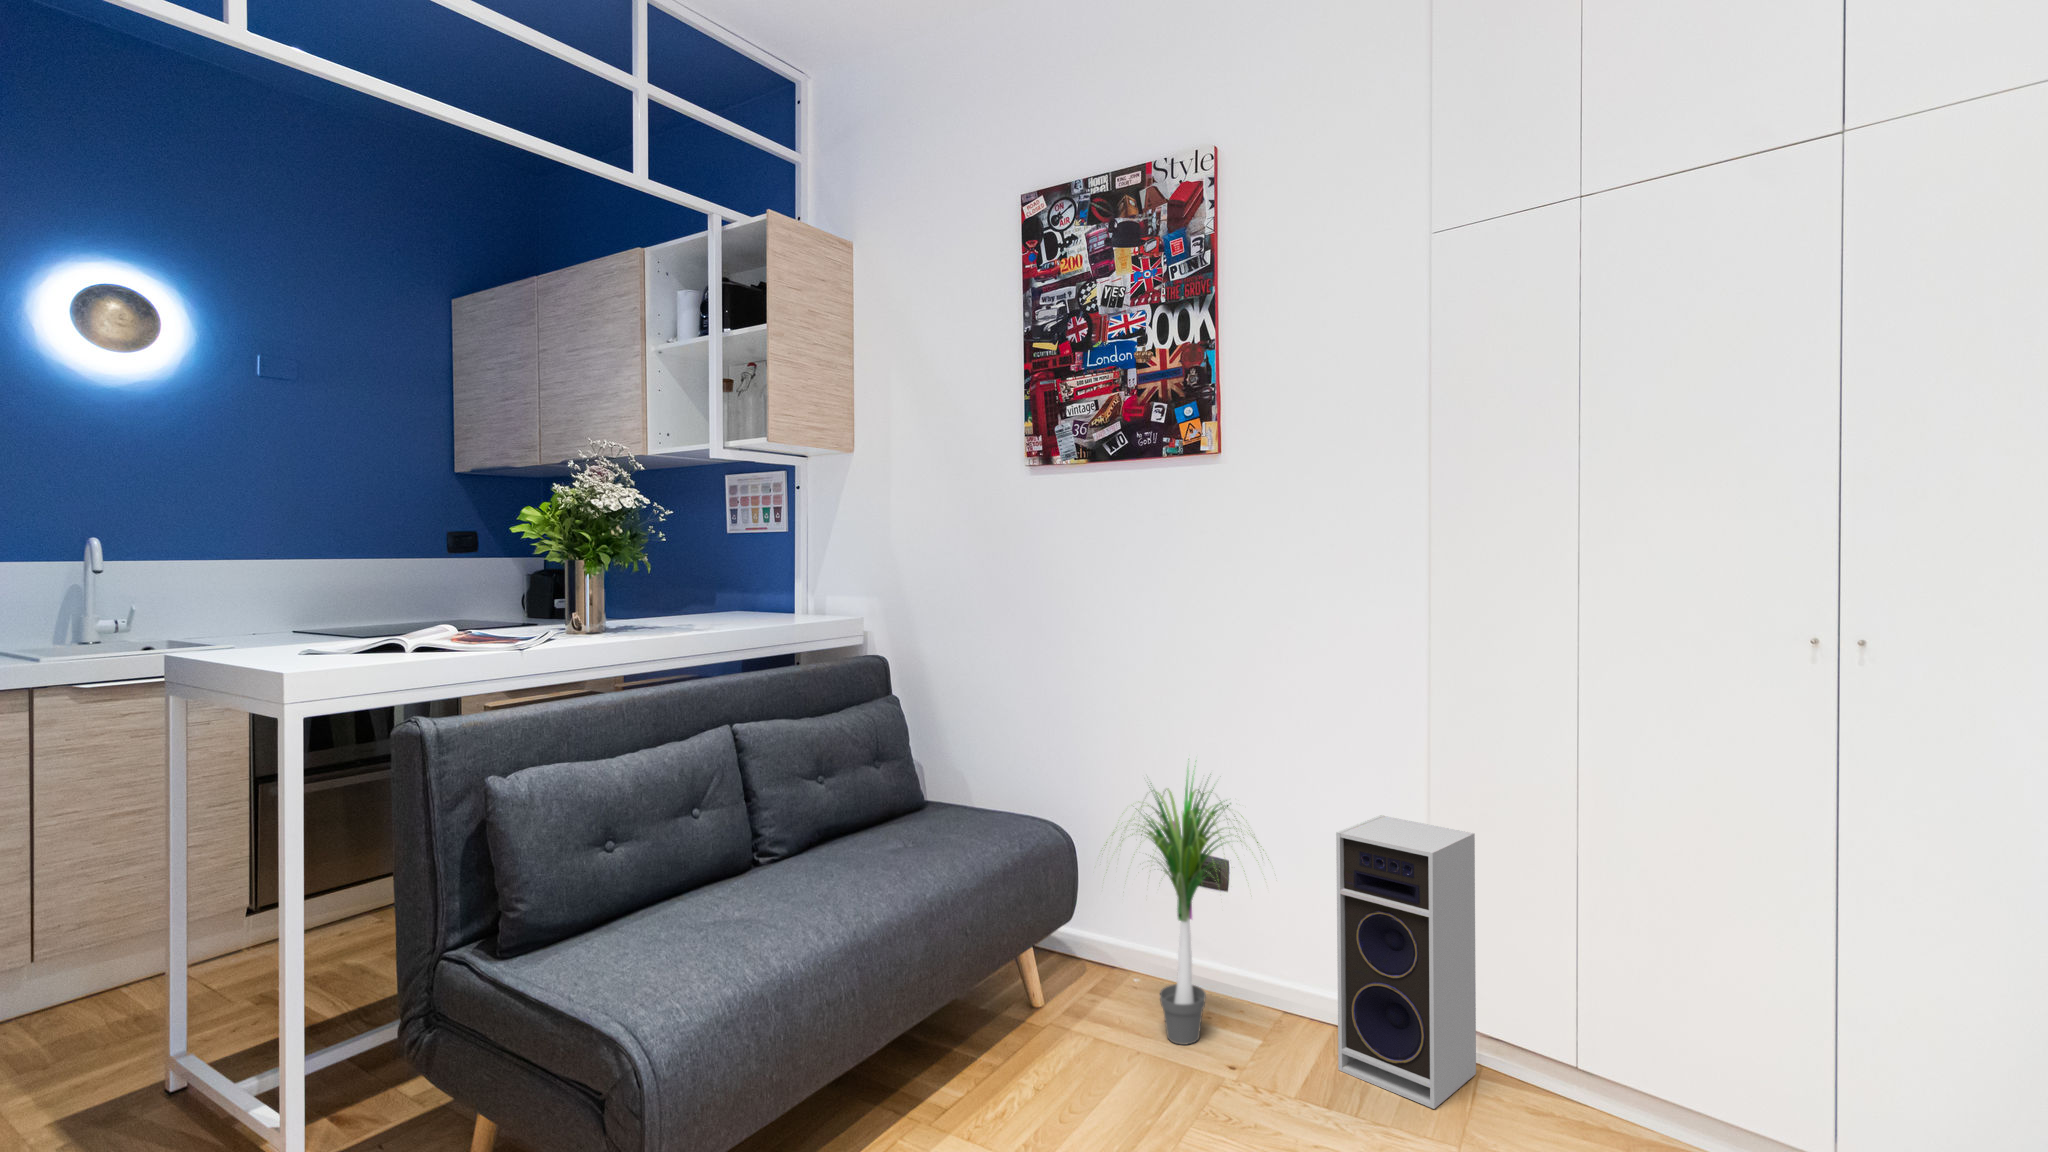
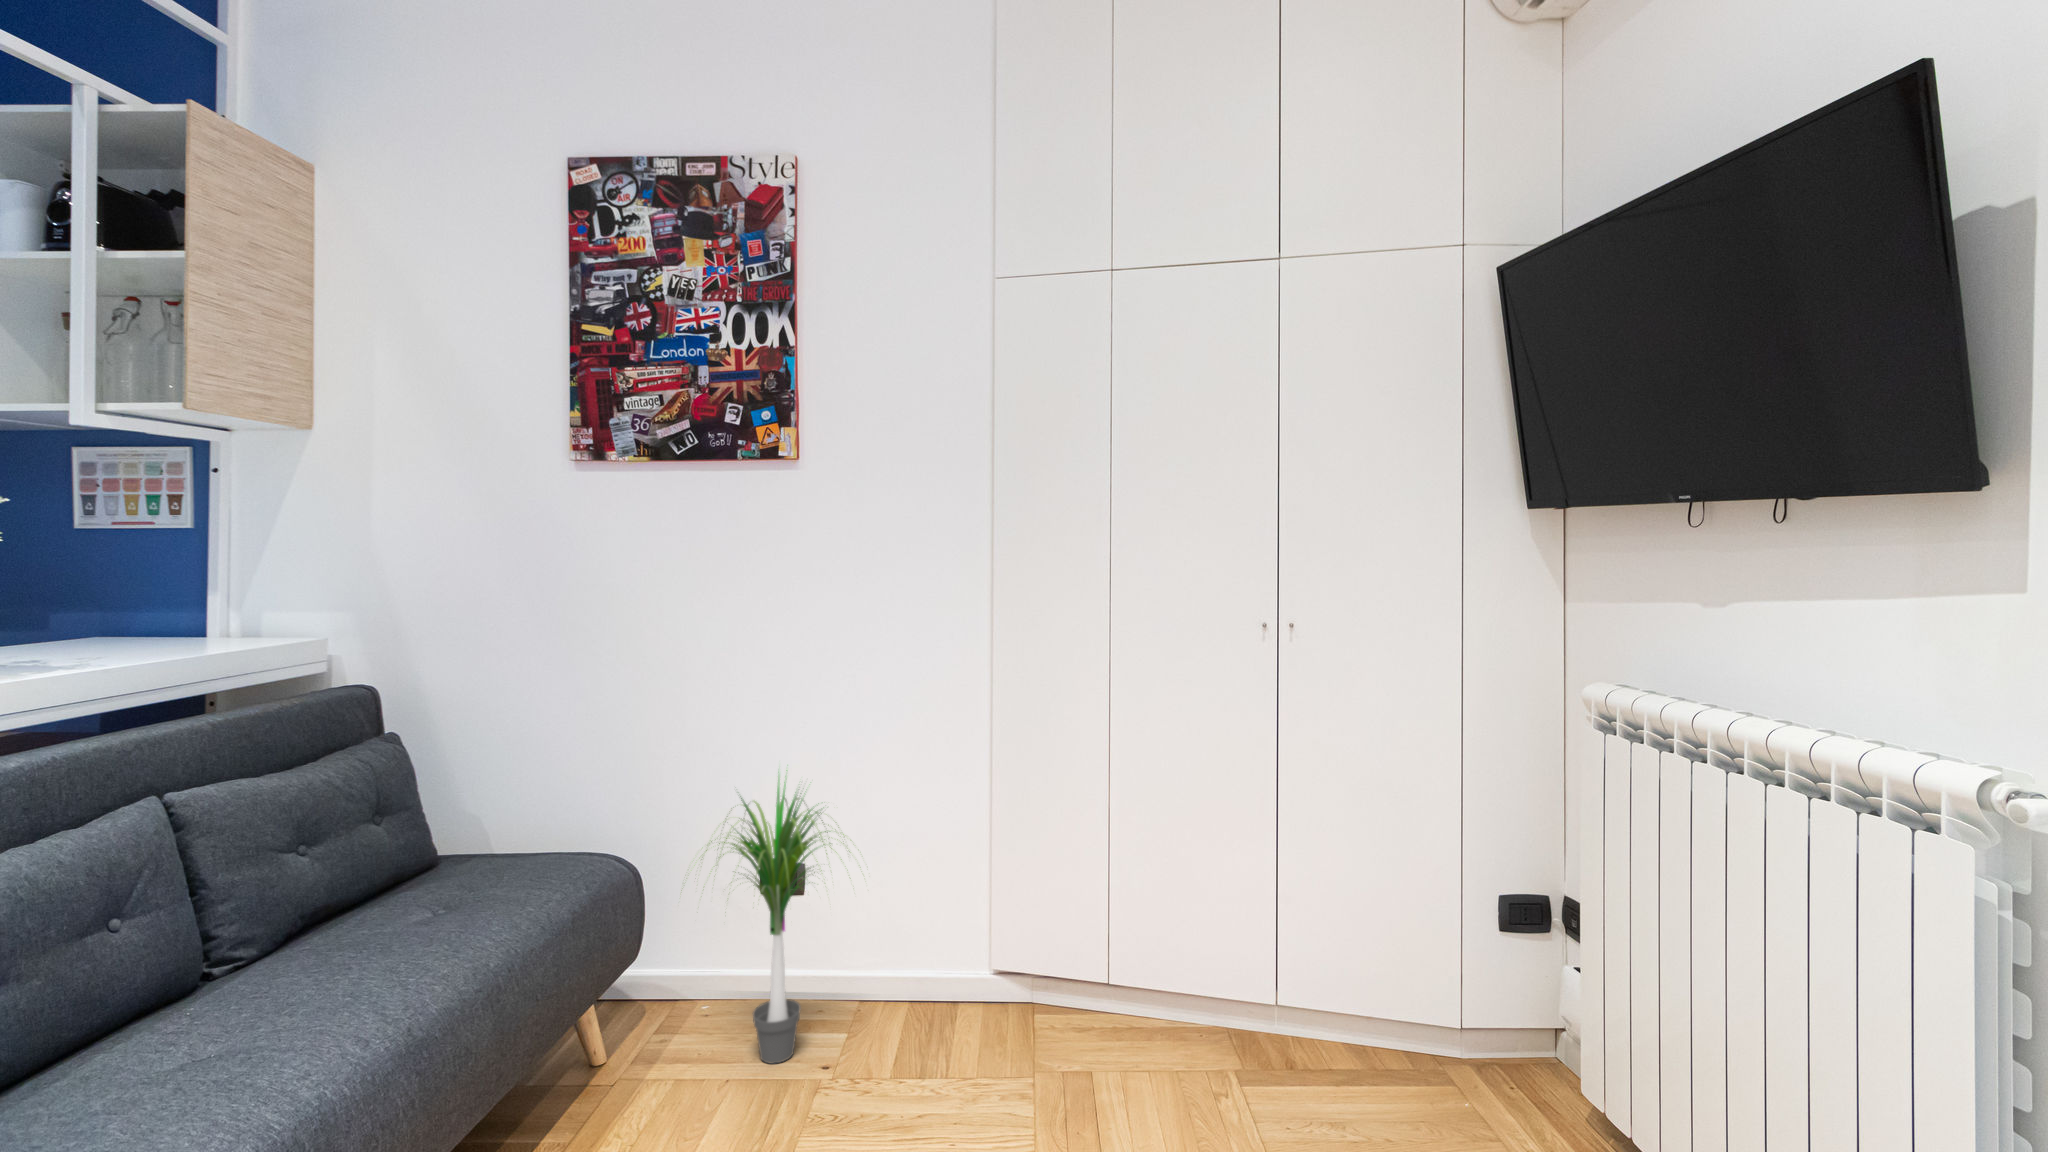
speaker: present [1336,815,1476,1109] -> none [930,800,1042,1058]

